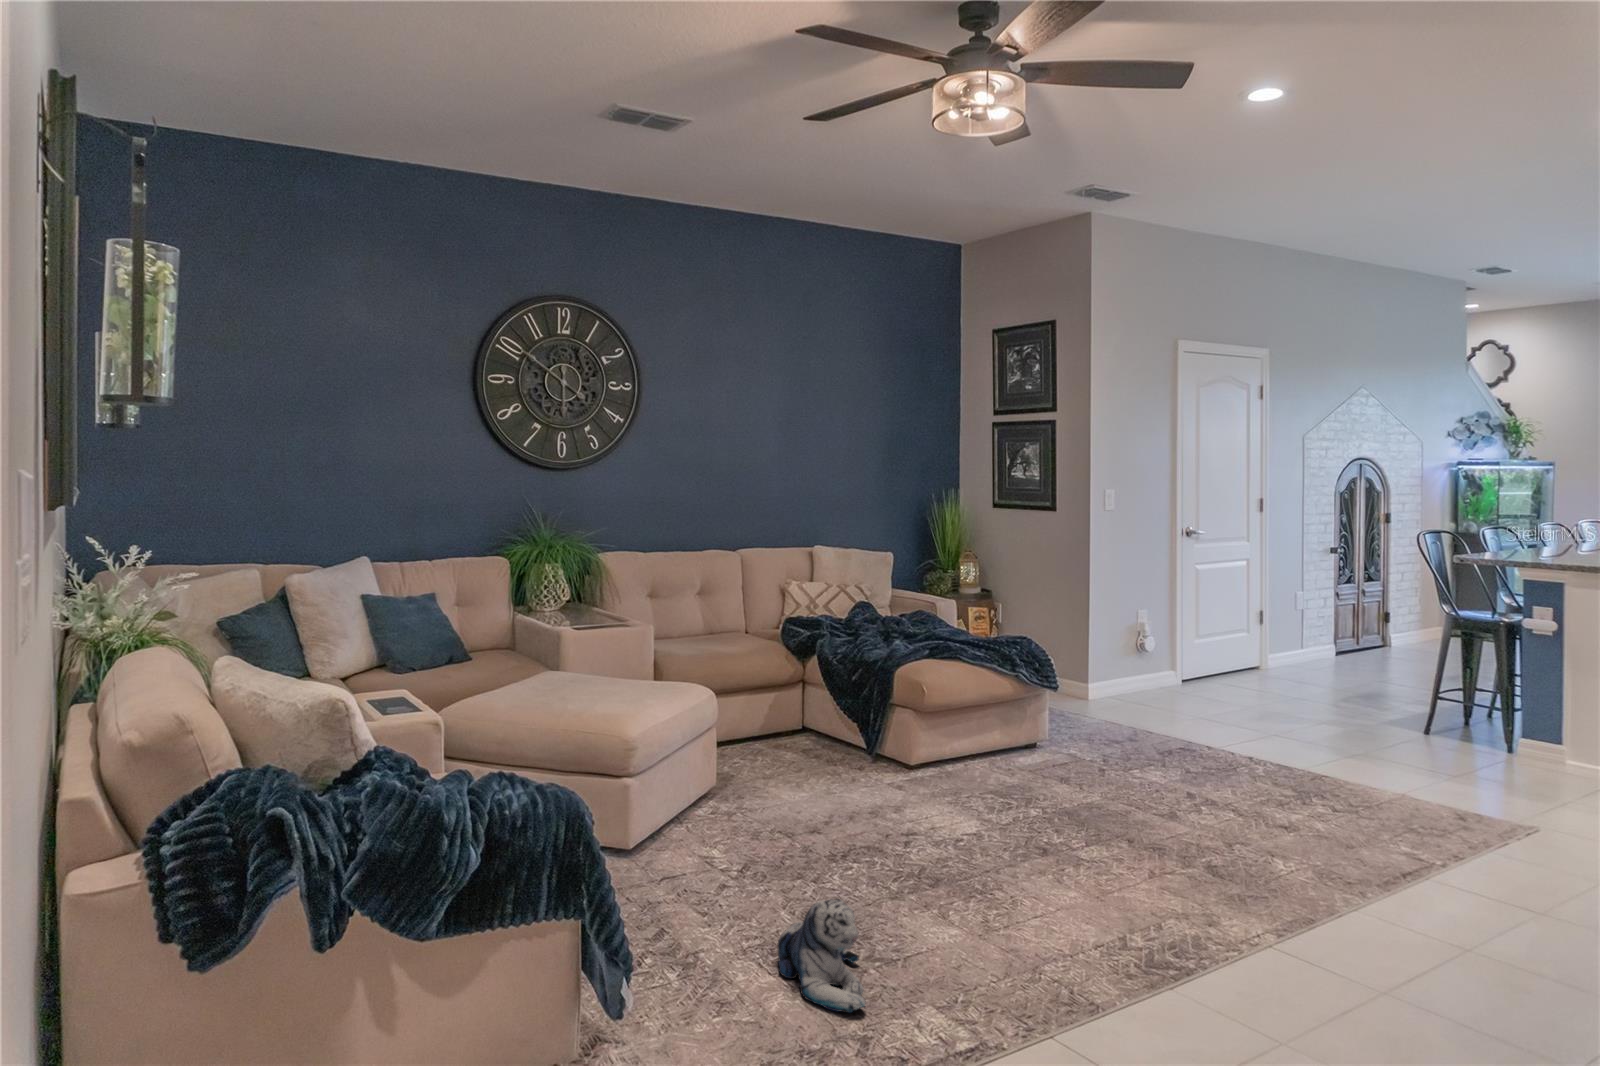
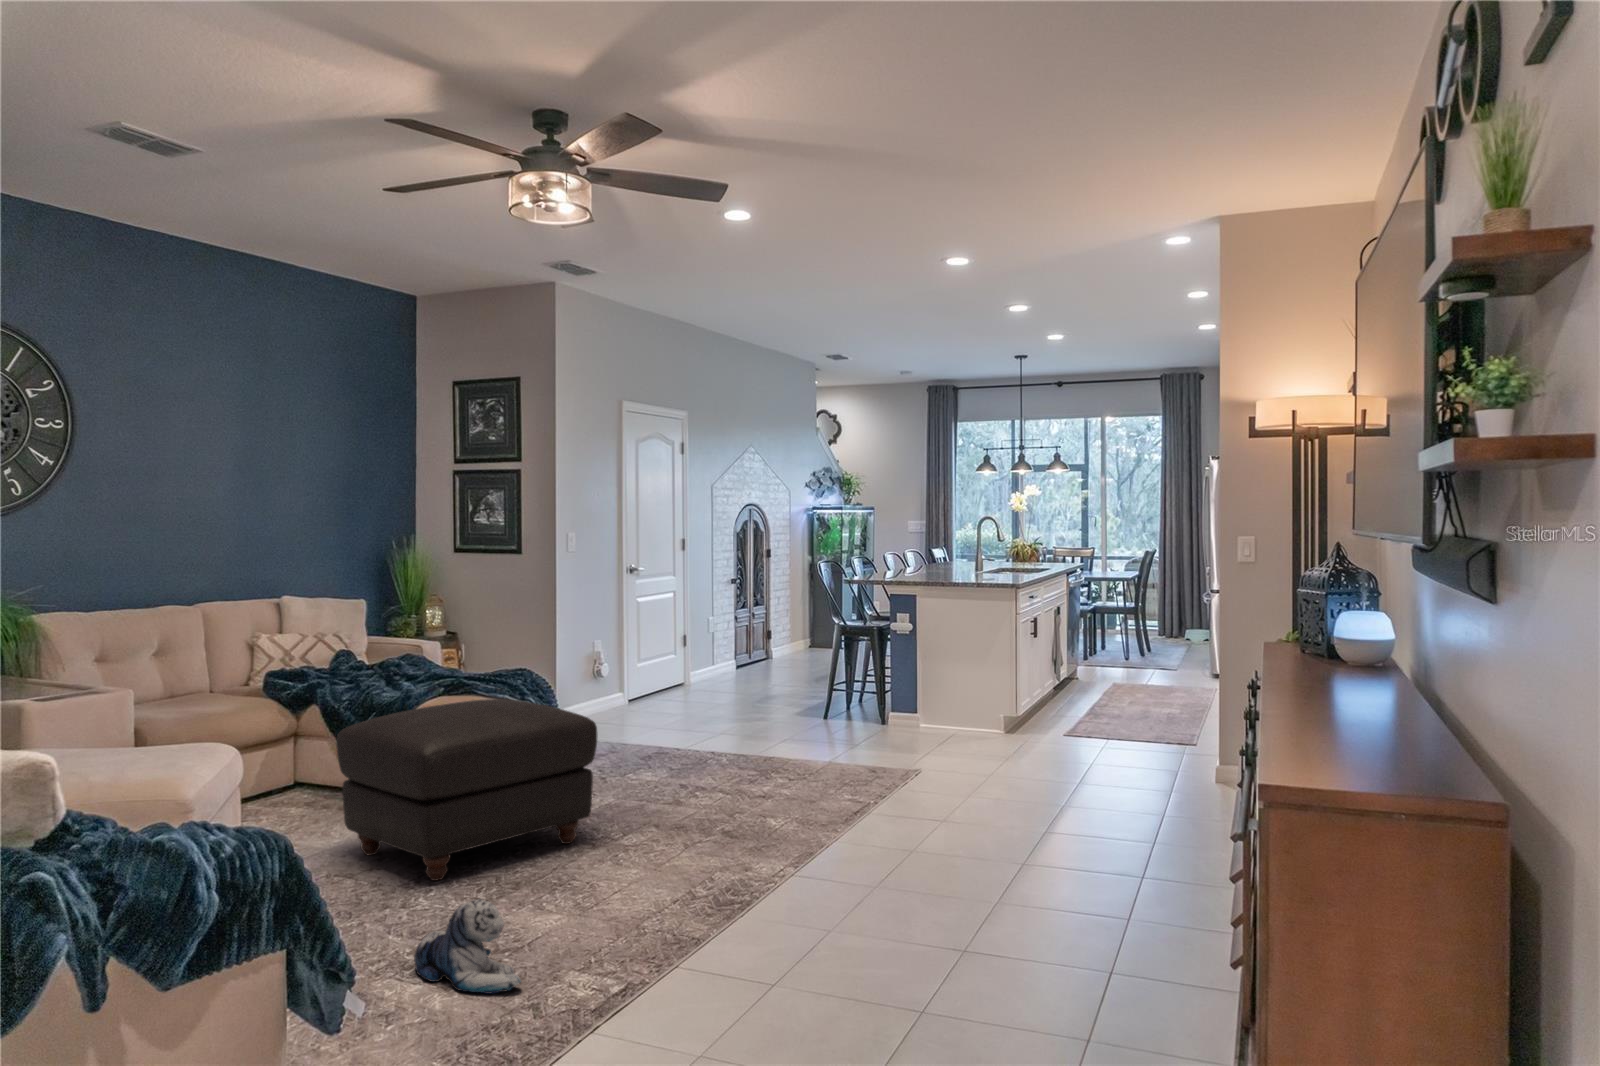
ottoman: none [793,669,1054,858] -> present [336,699,597,881]

